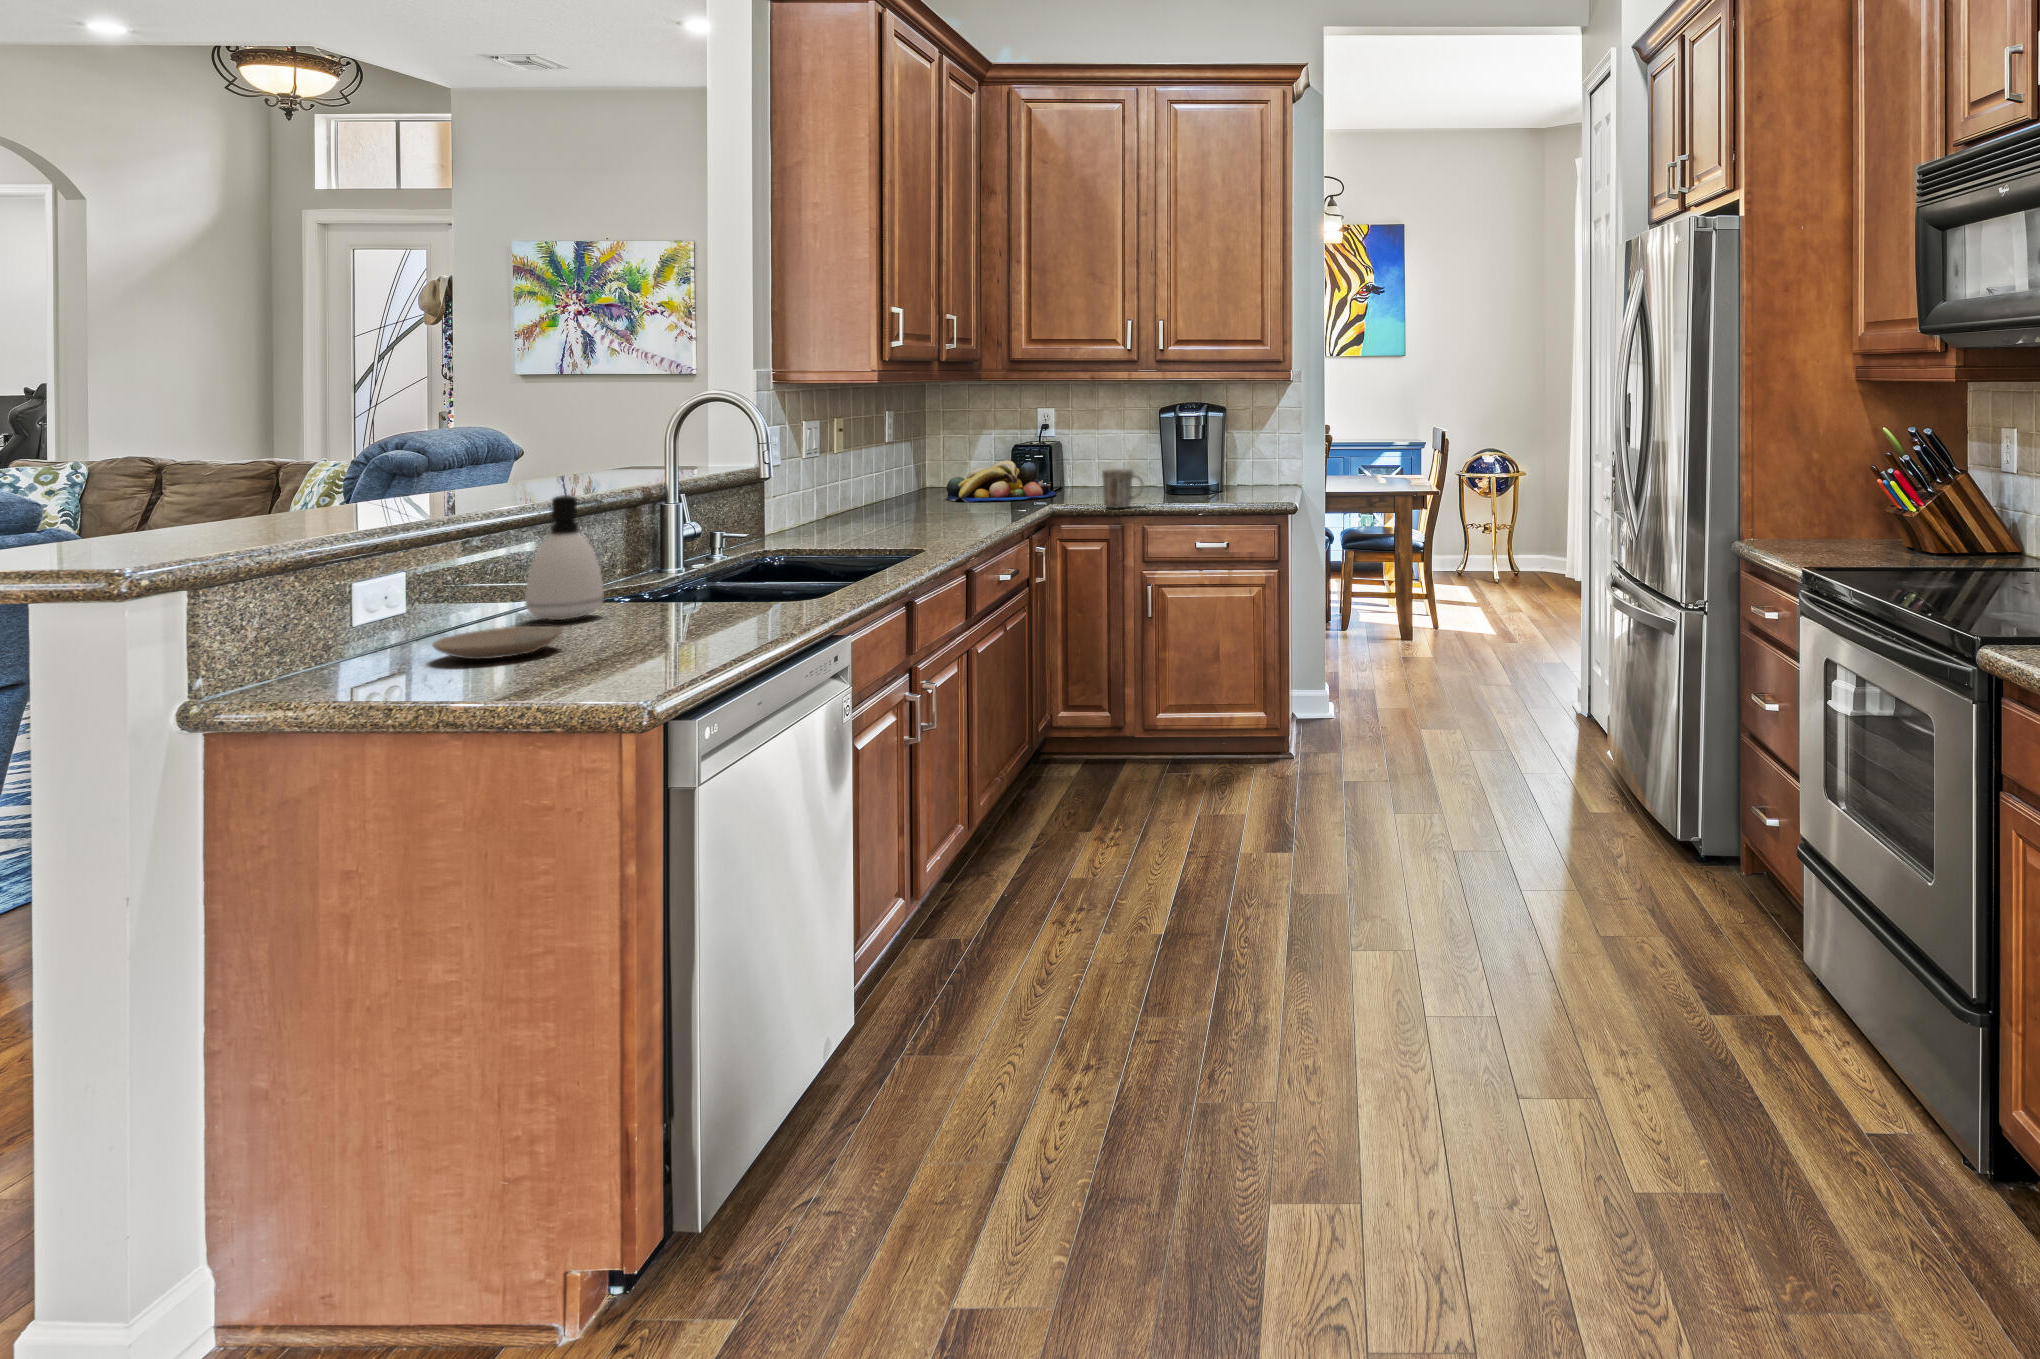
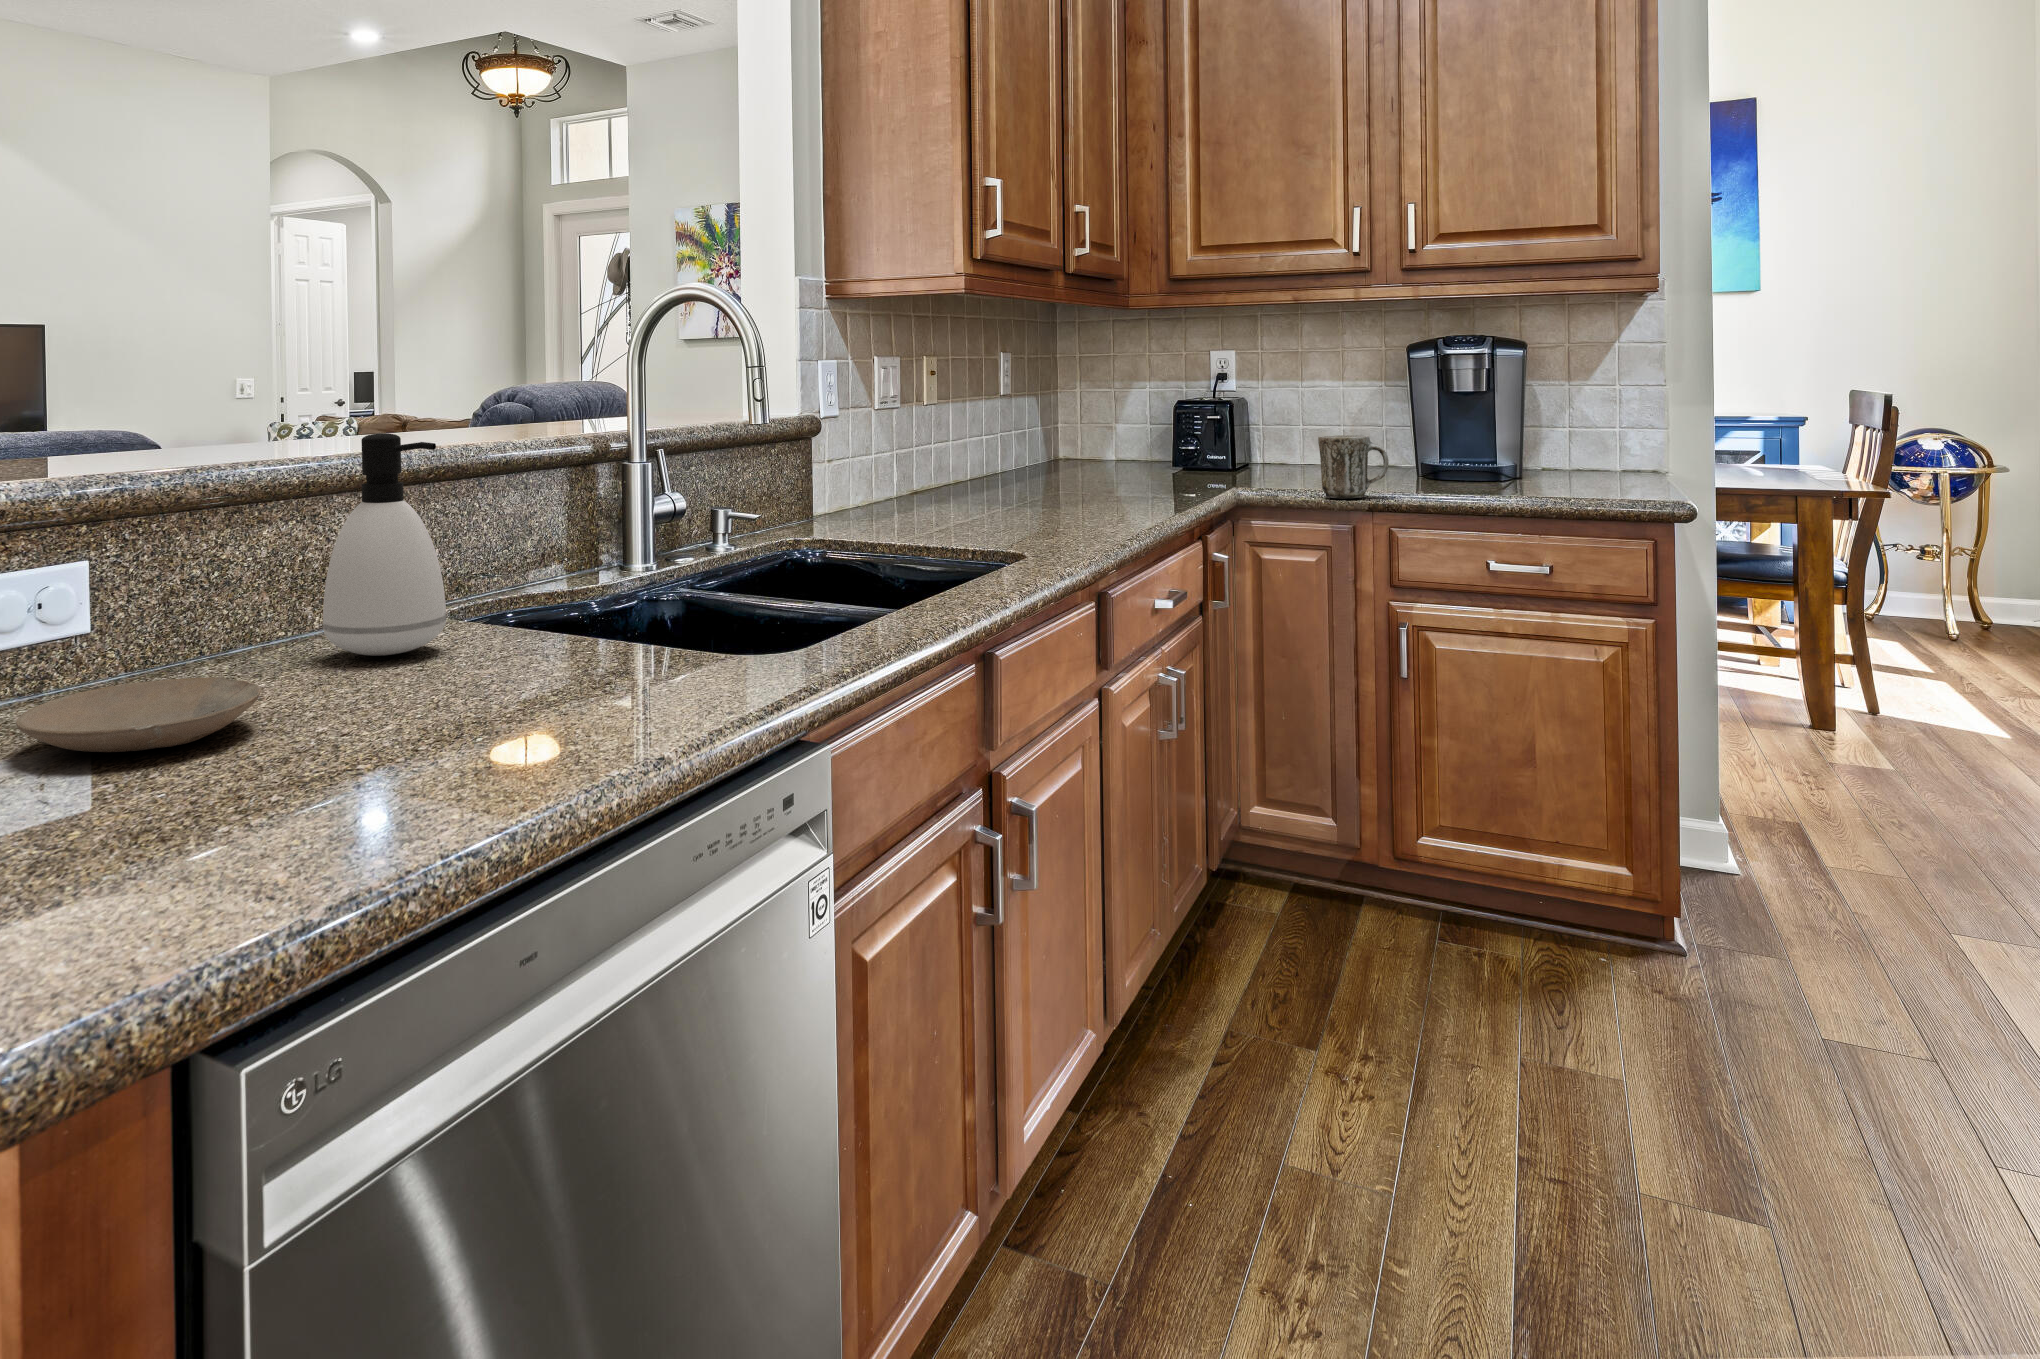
fruit bowl: present [946,460,1056,502] -> none [1087,424,1244,482]

